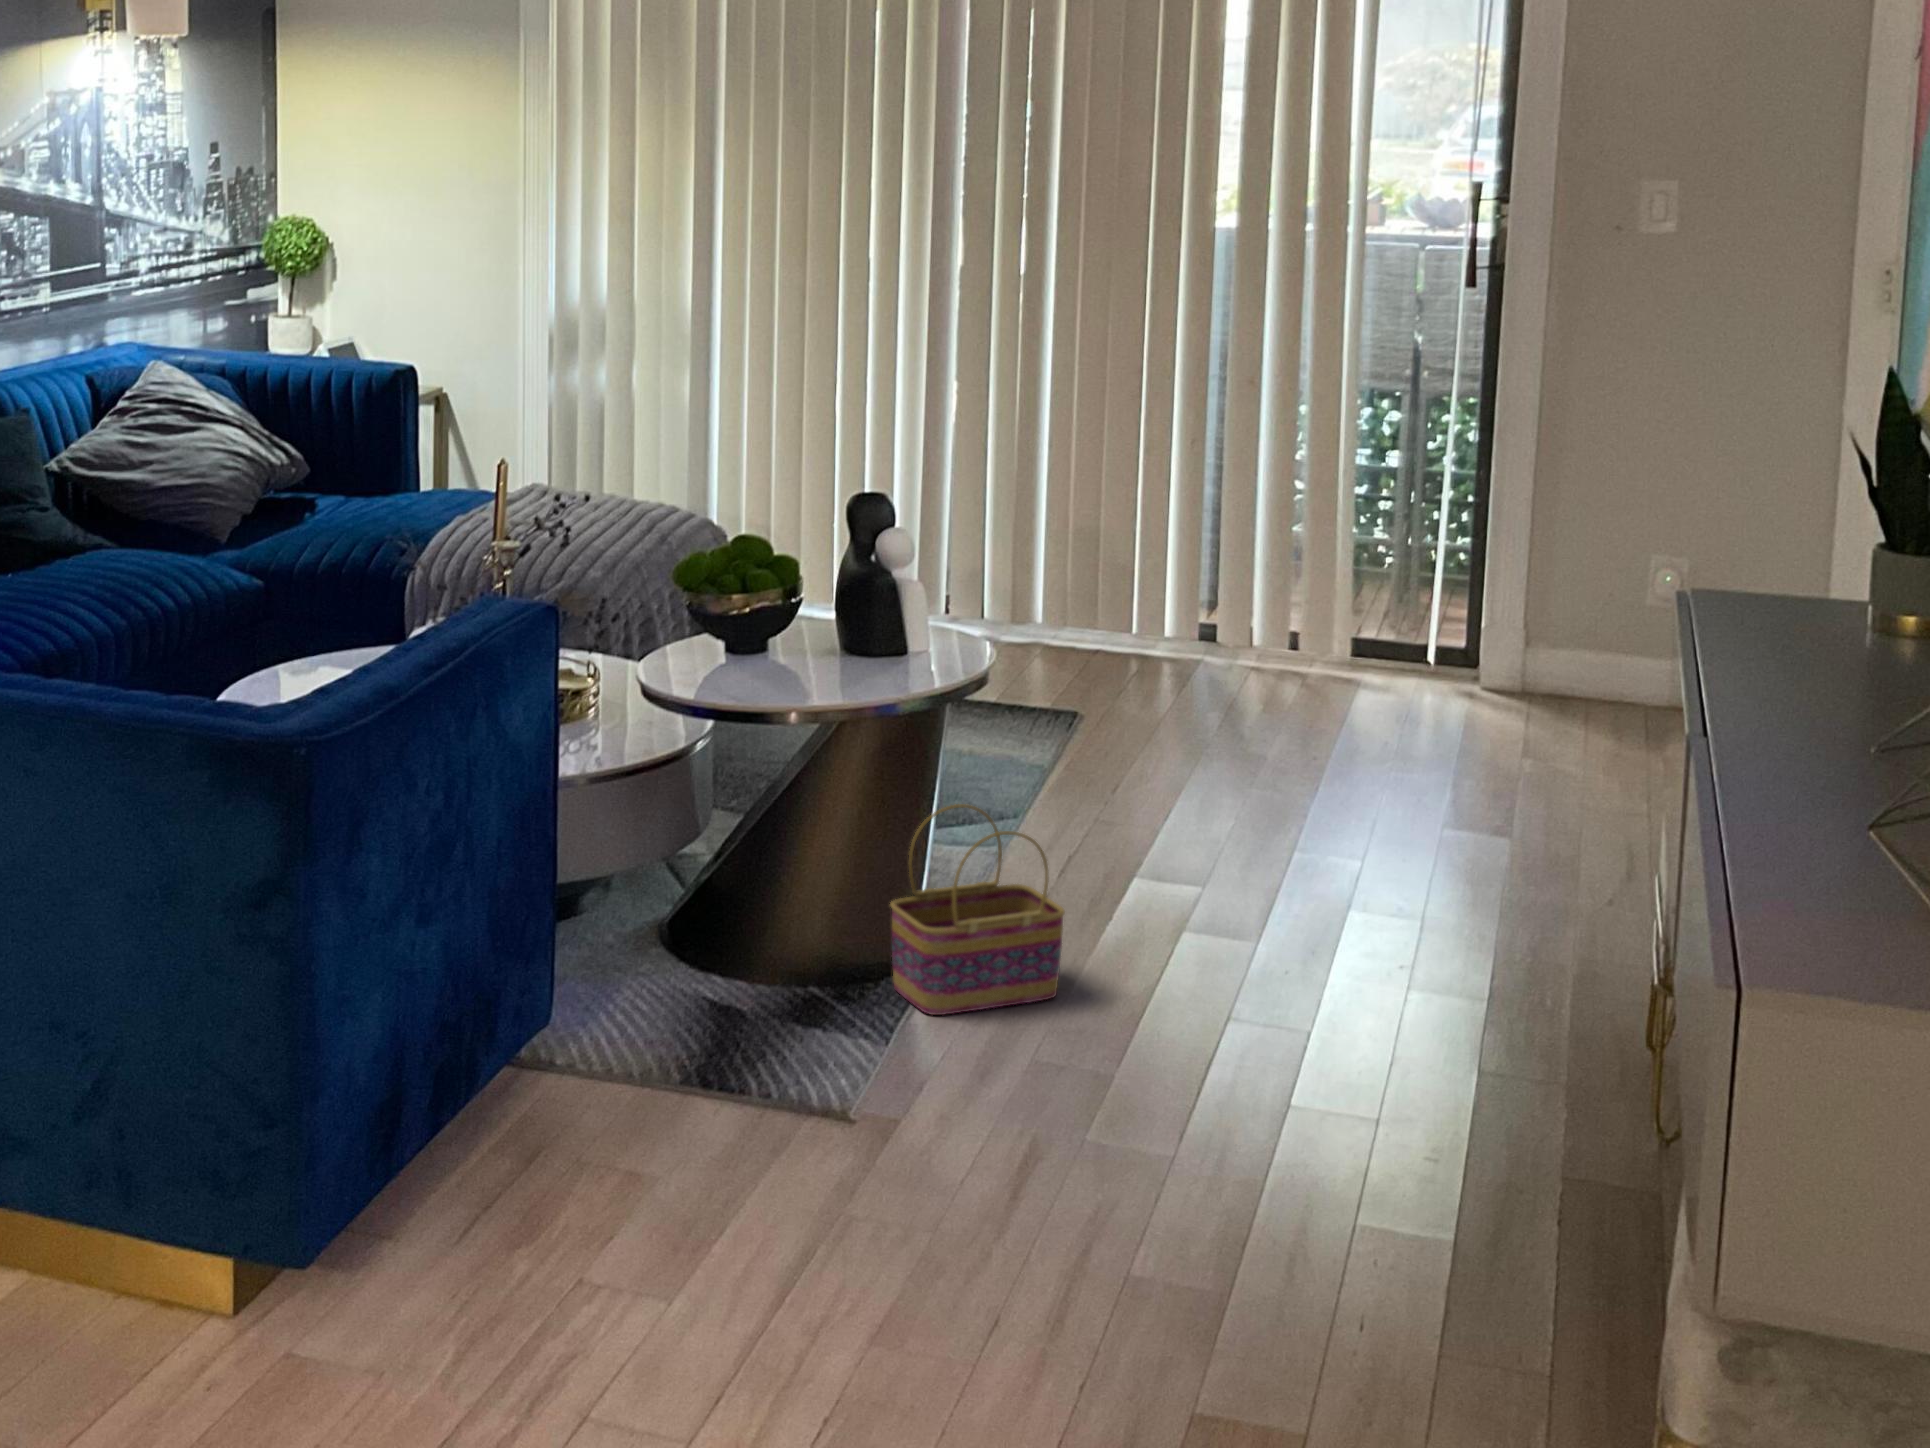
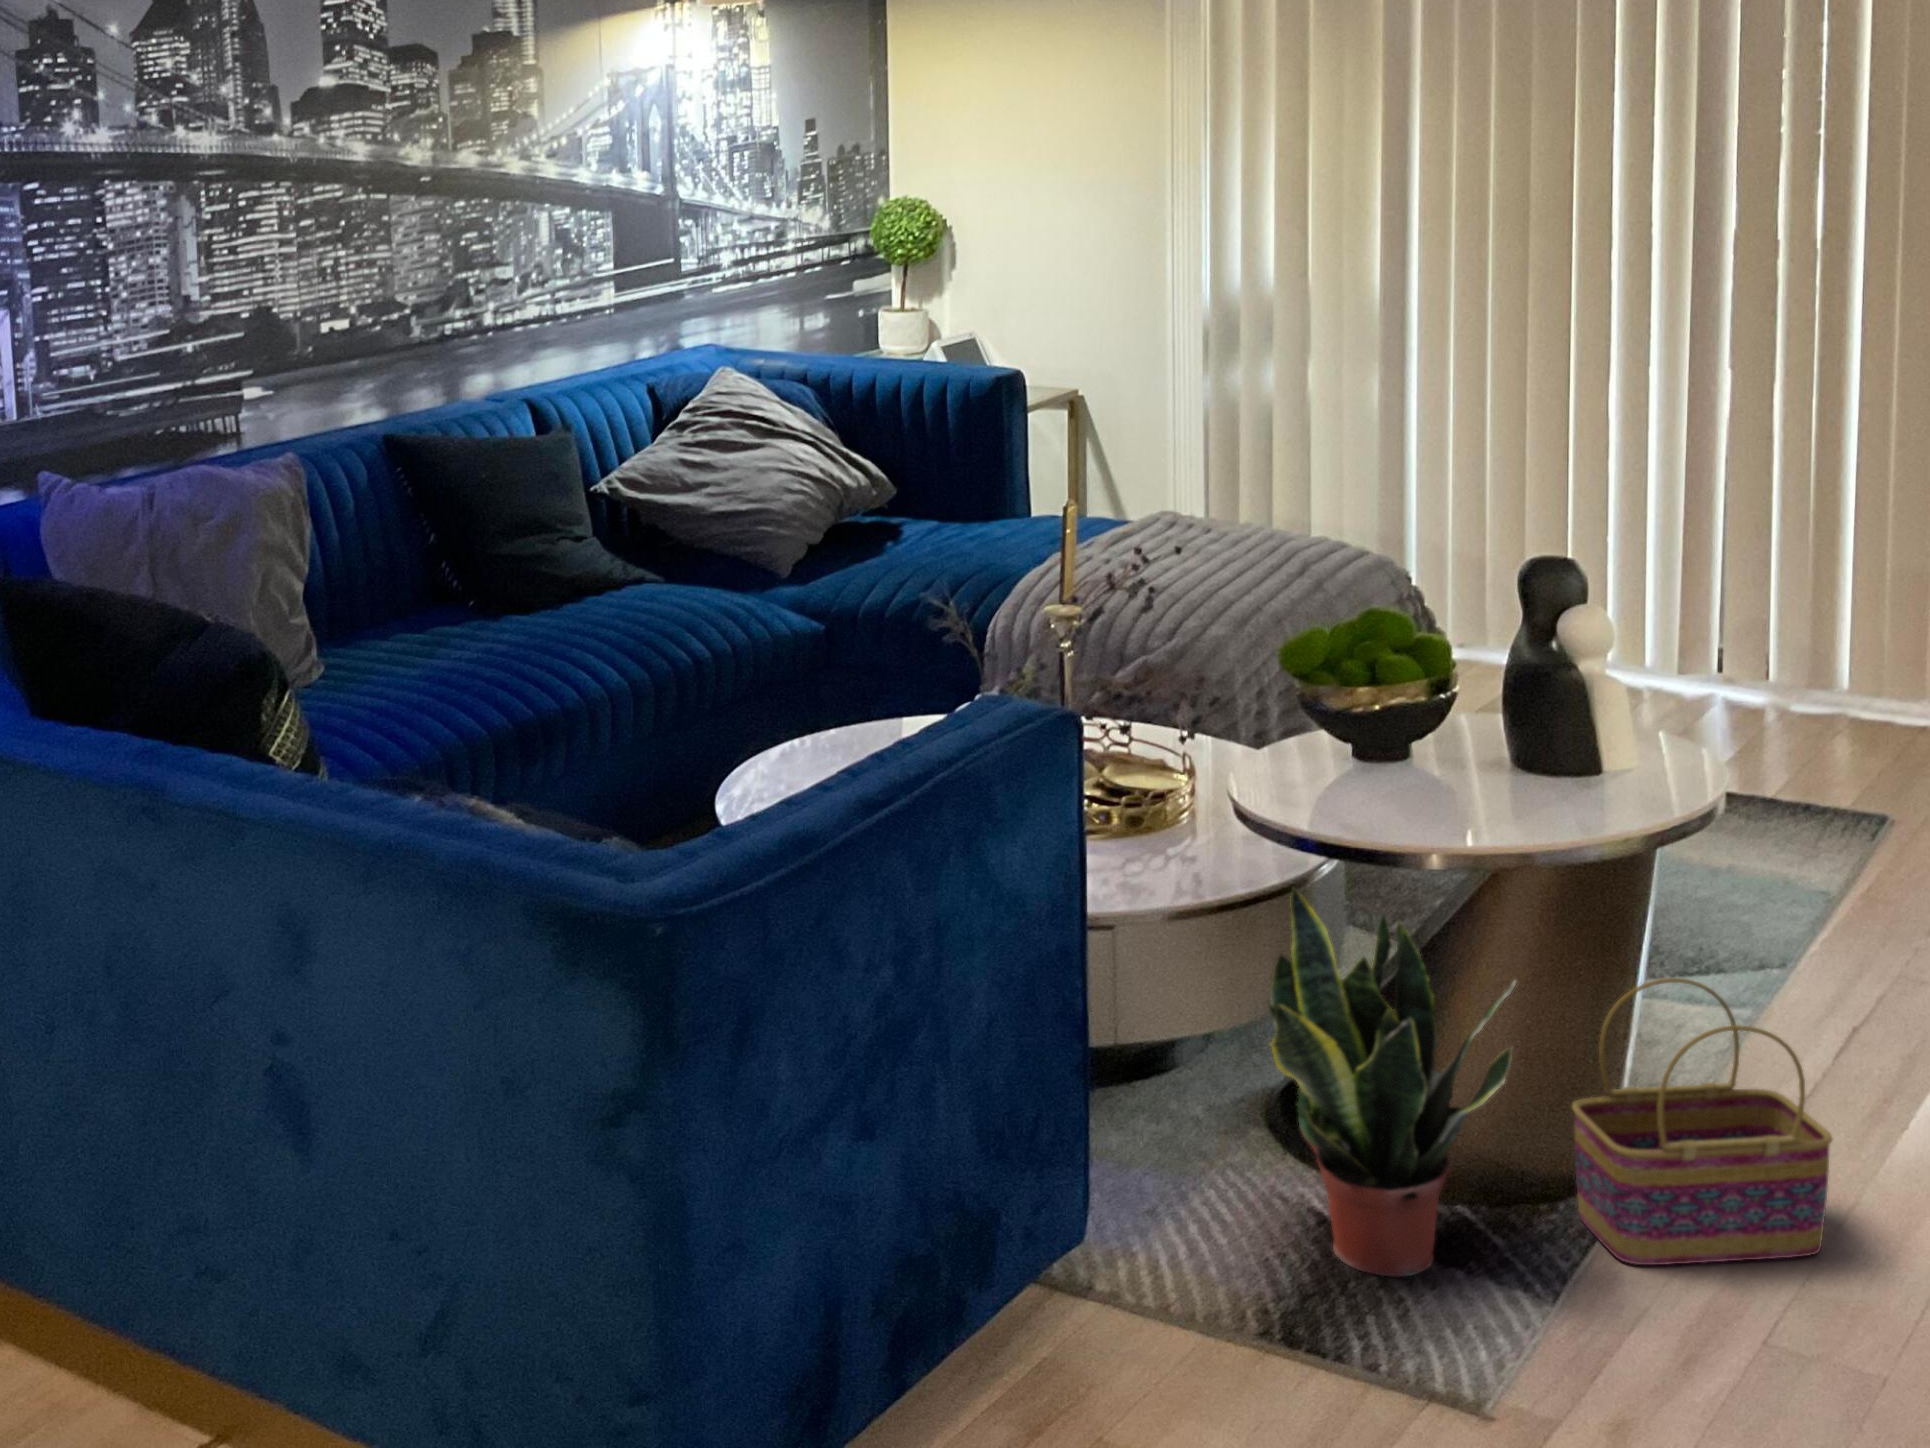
potted plant: none [679,745,858,1038] -> present [1267,888,1516,1277]

